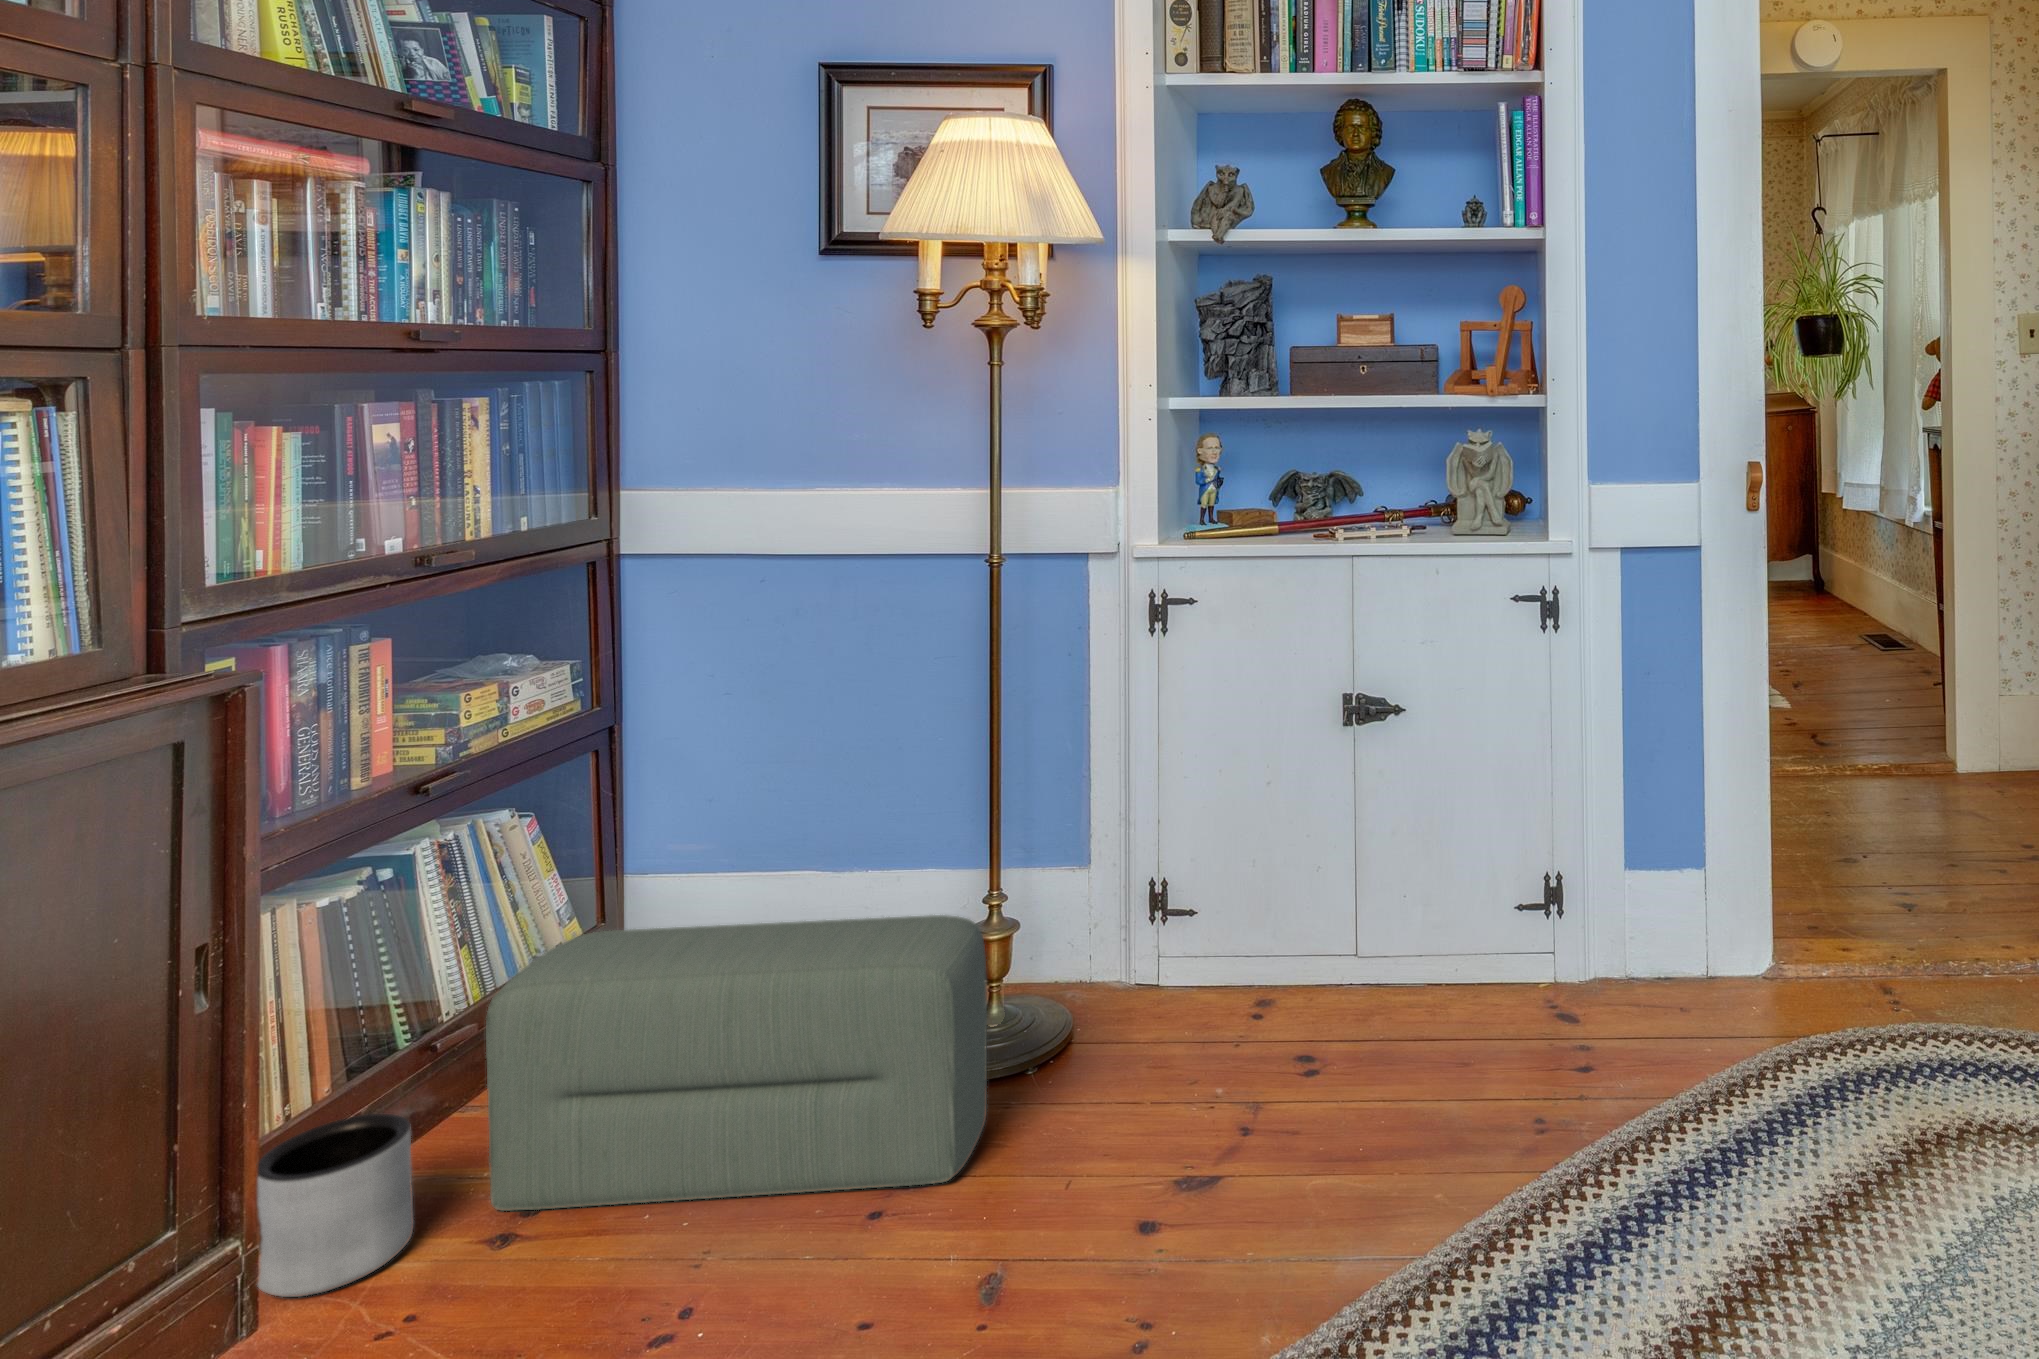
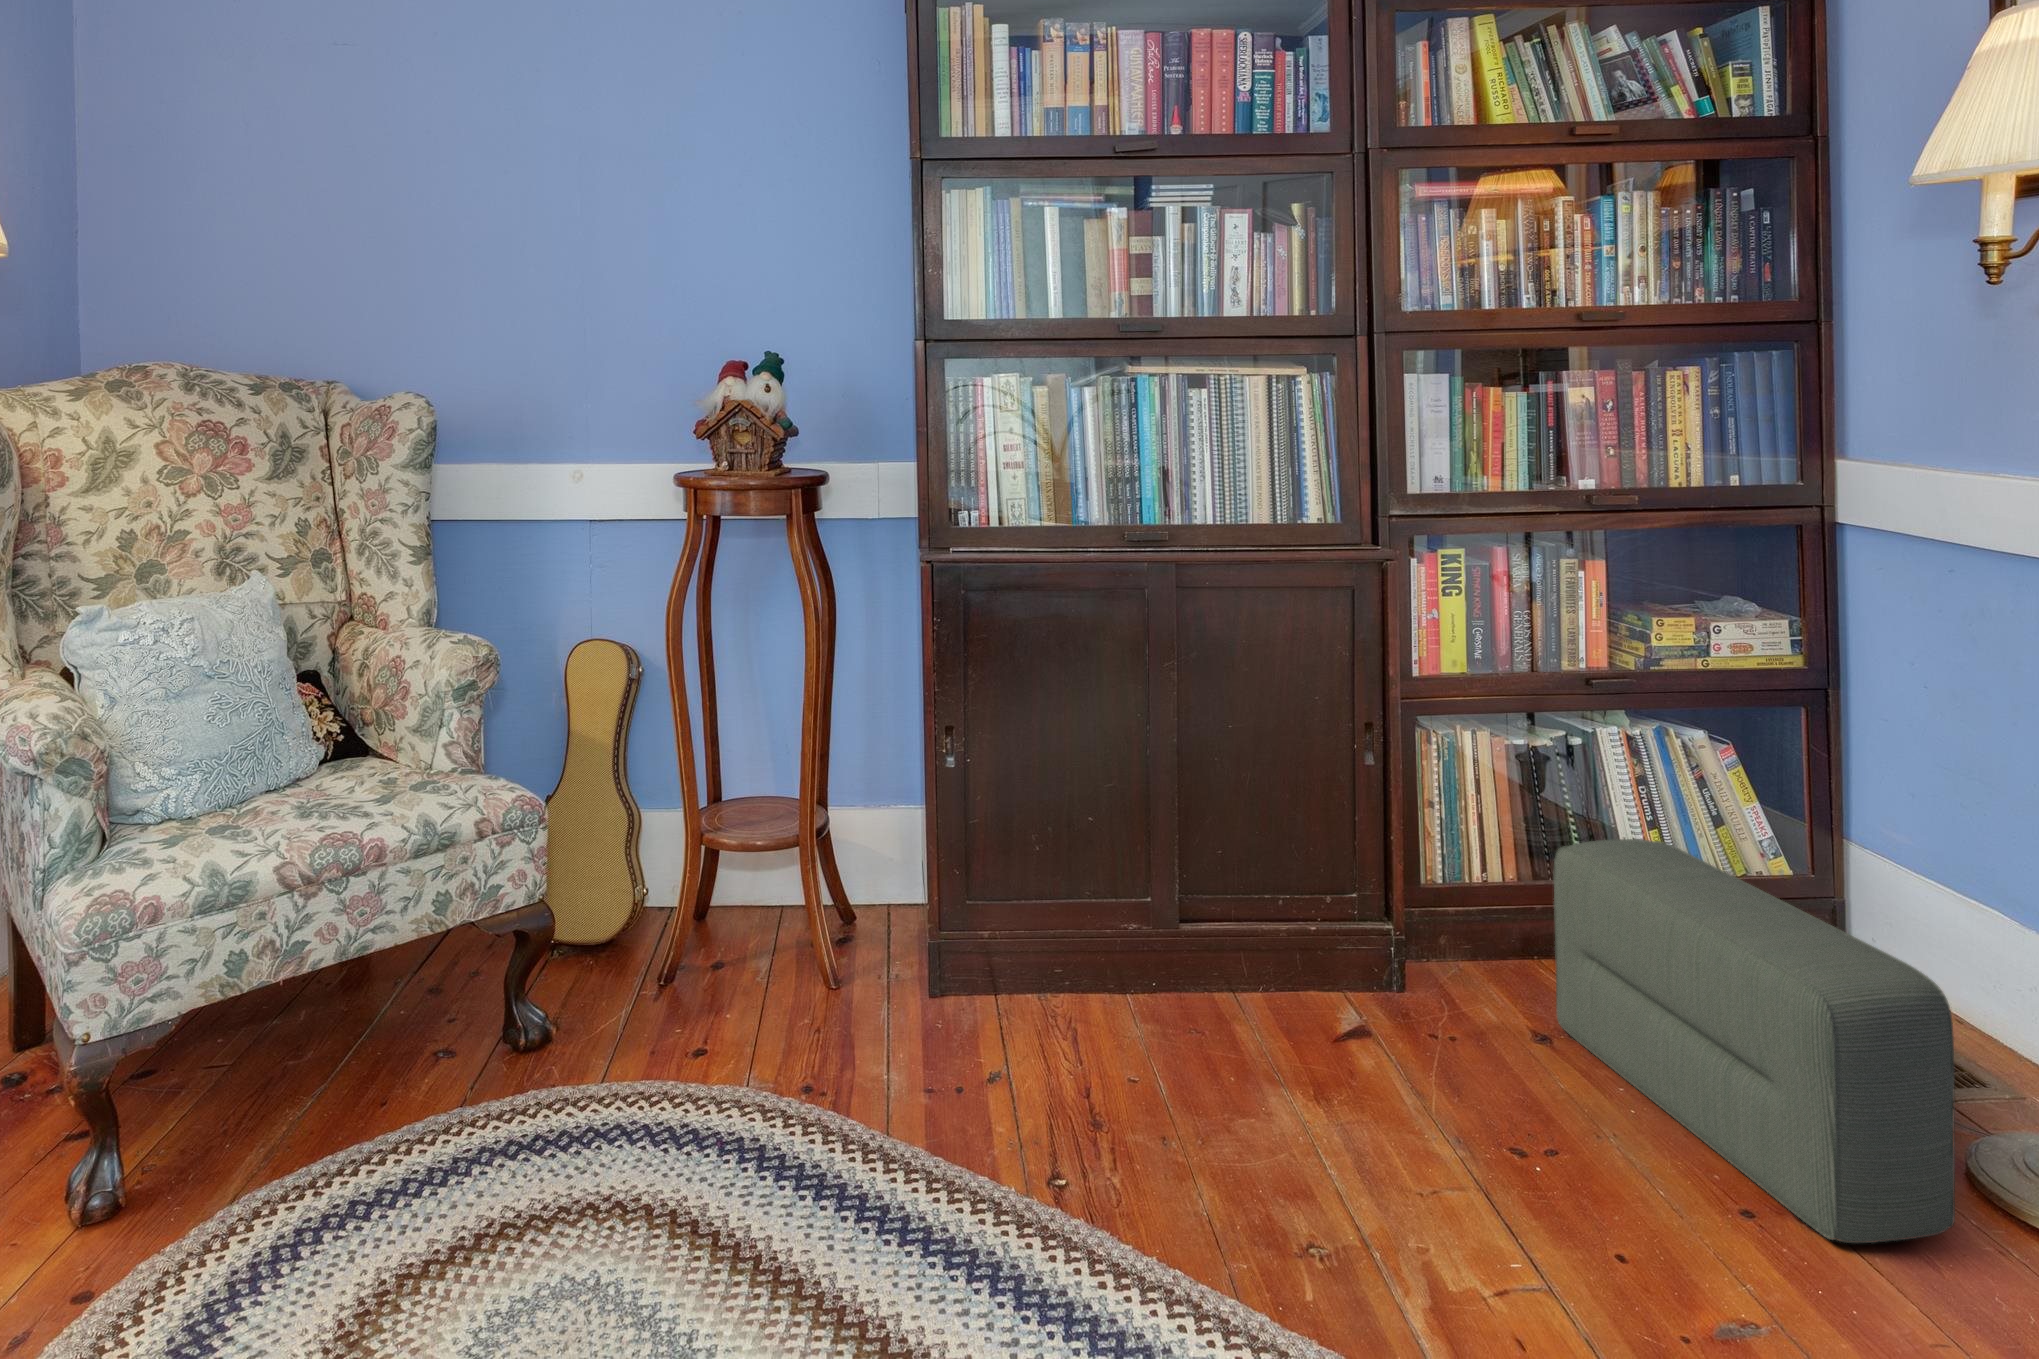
planter: present [256,1114,414,1297] -> none [1419,892,1514,1011]

